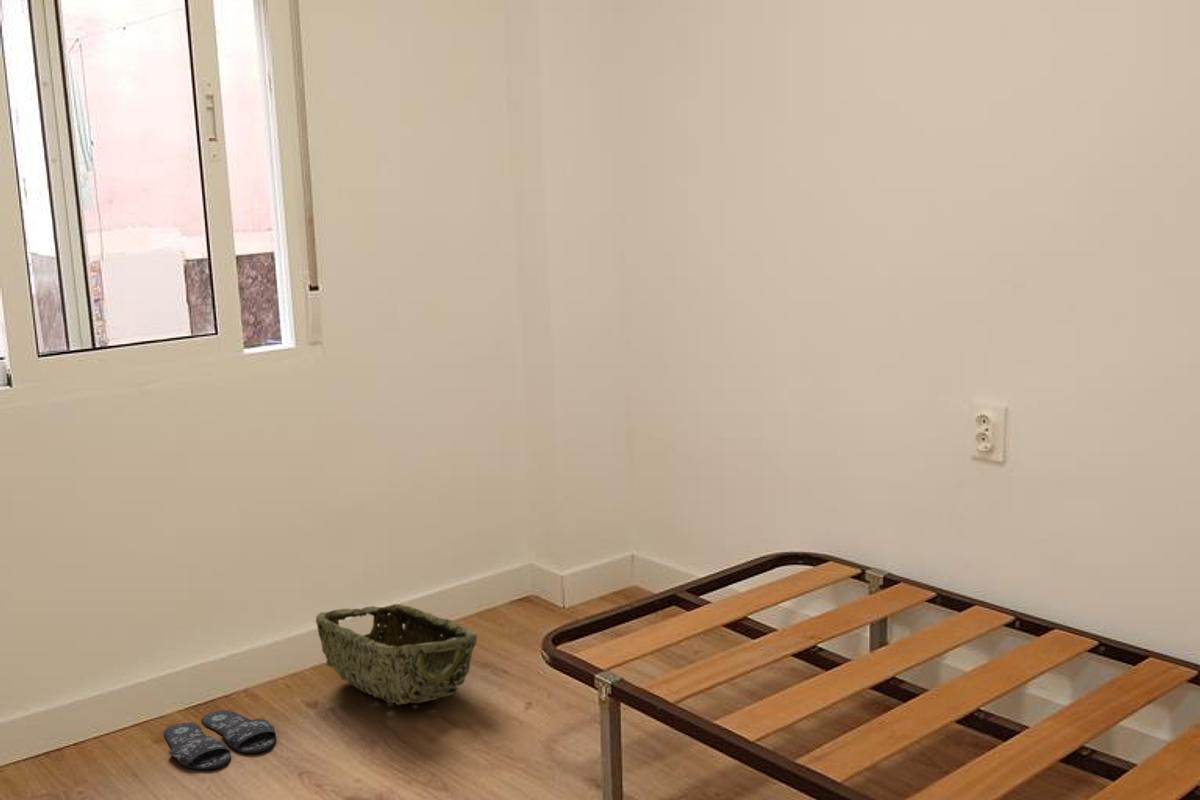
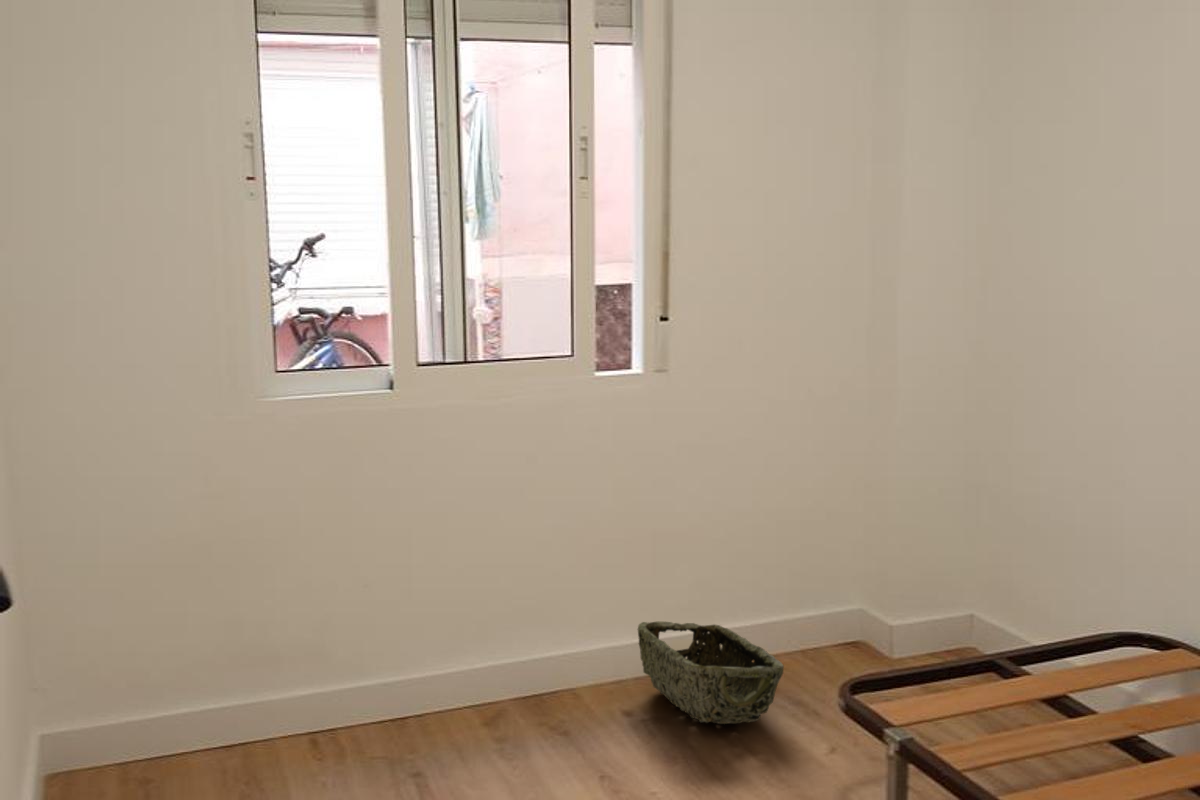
slippers: present [164,710,276,769] -> none [491,698,586,751]

